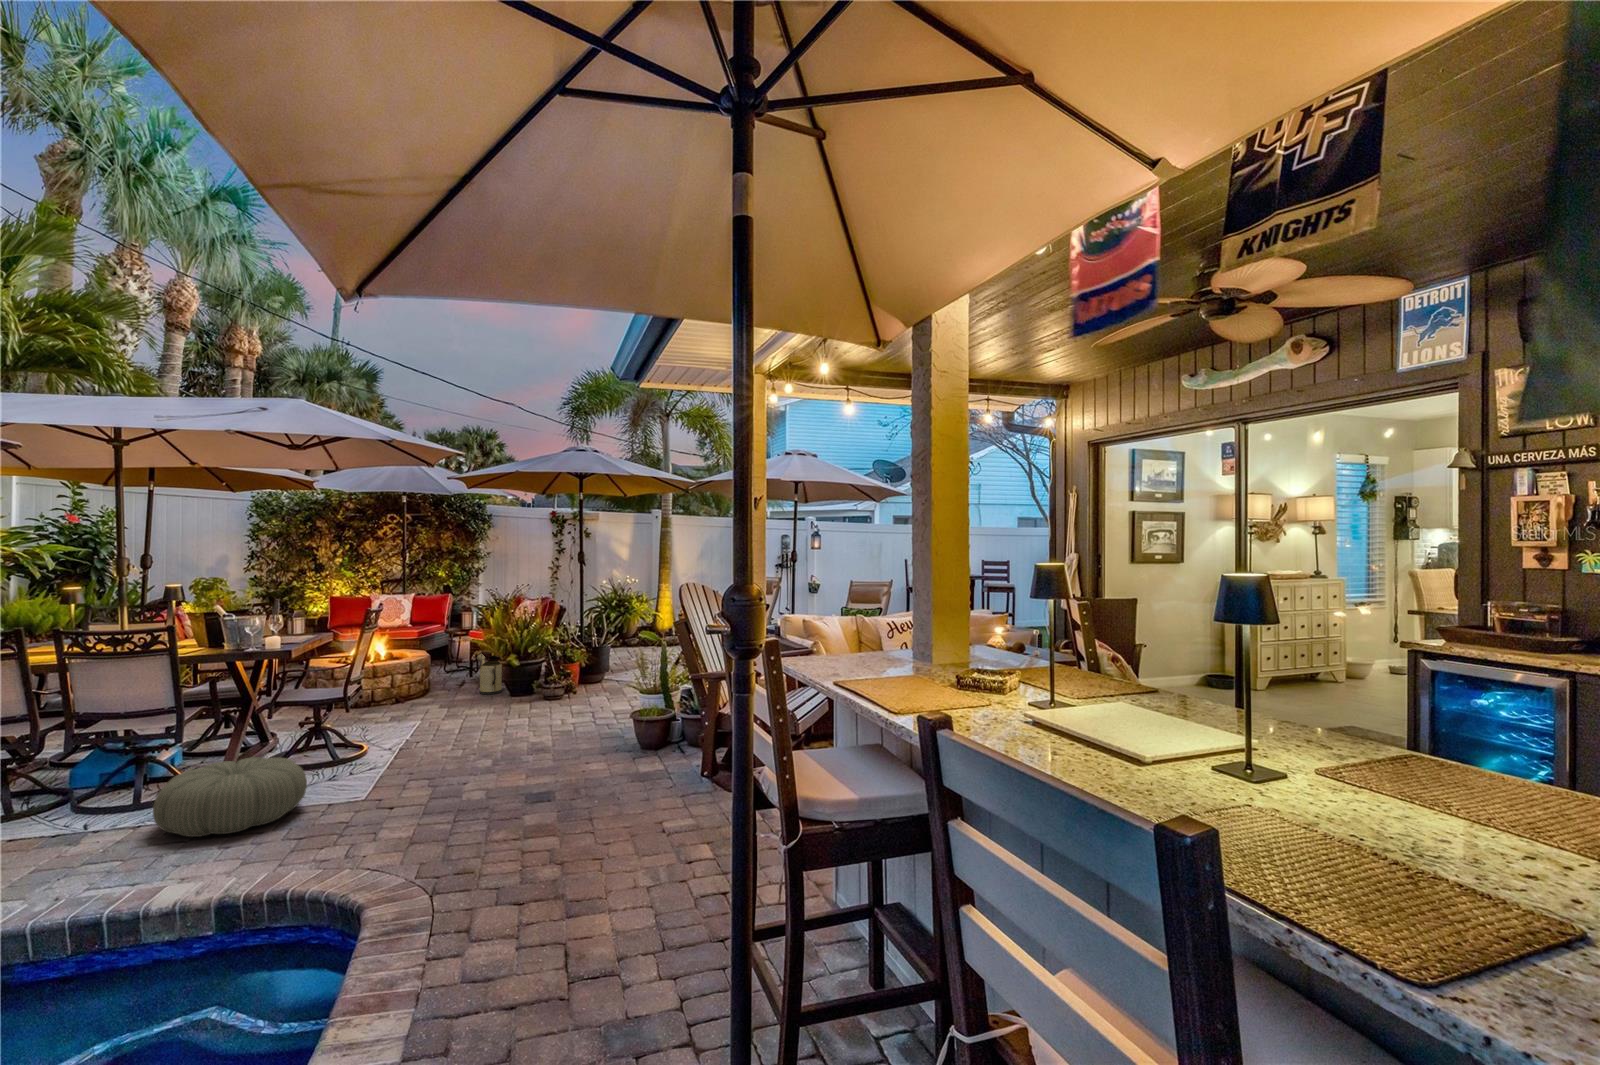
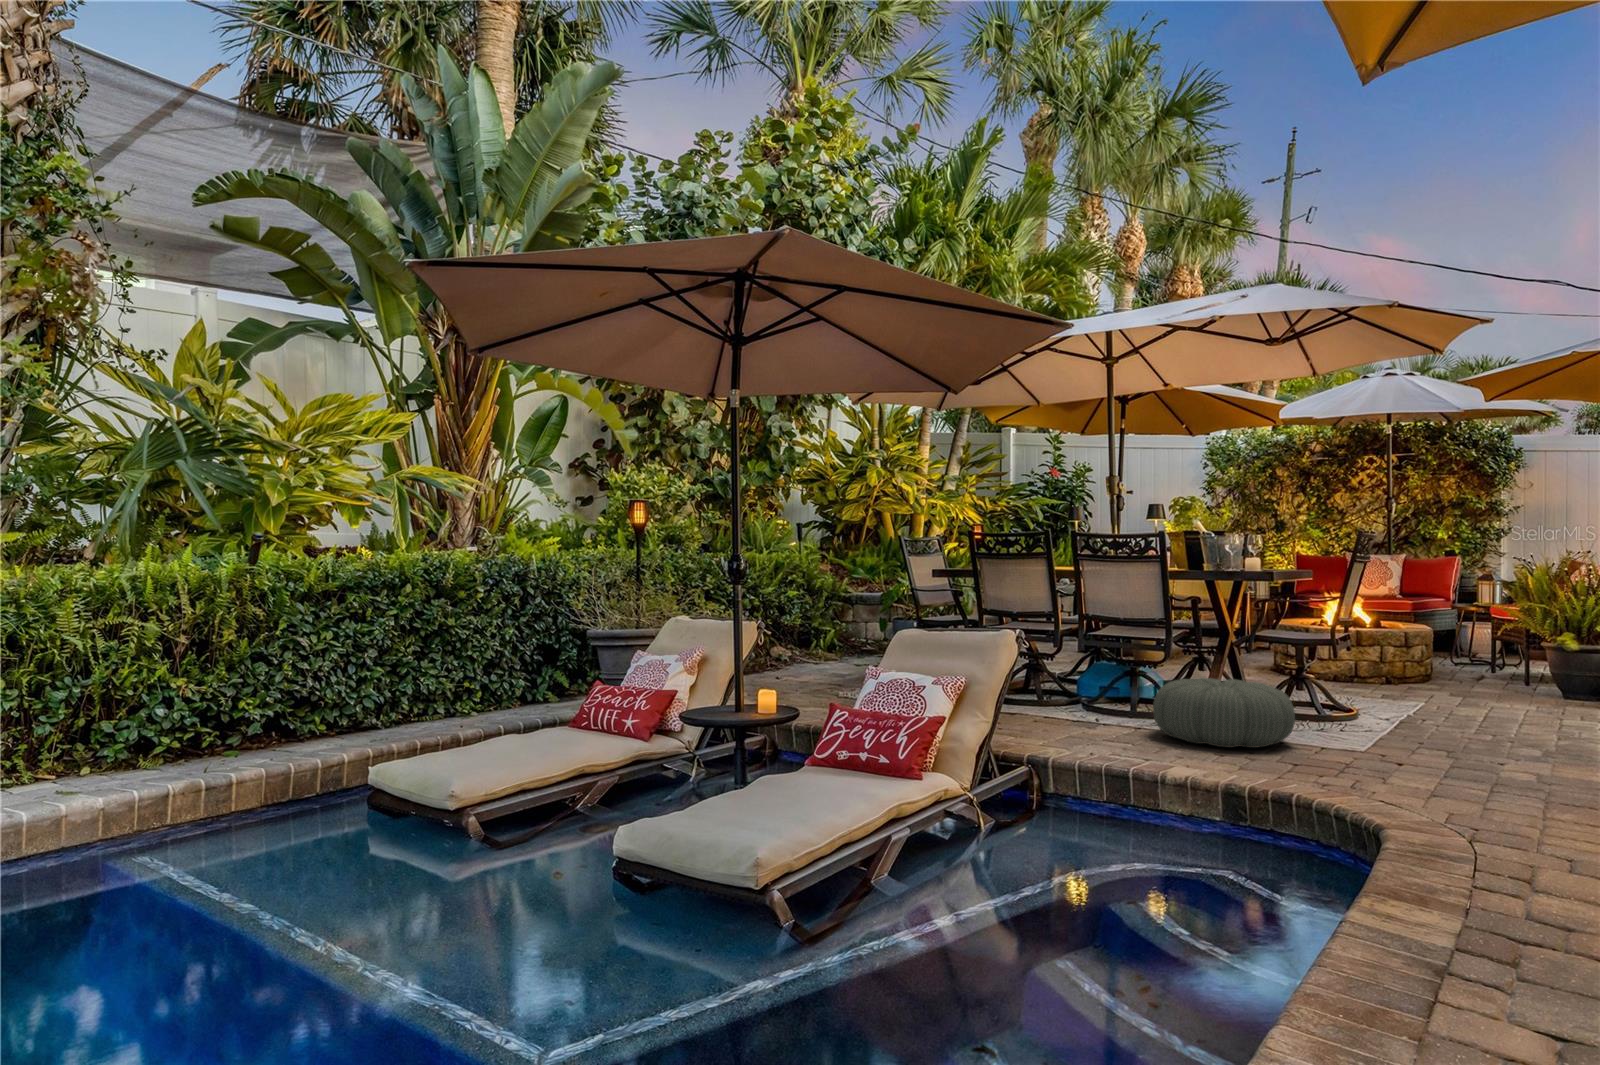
watering can: present [477,653,502,694] -> none [1505,634,1549,696]

